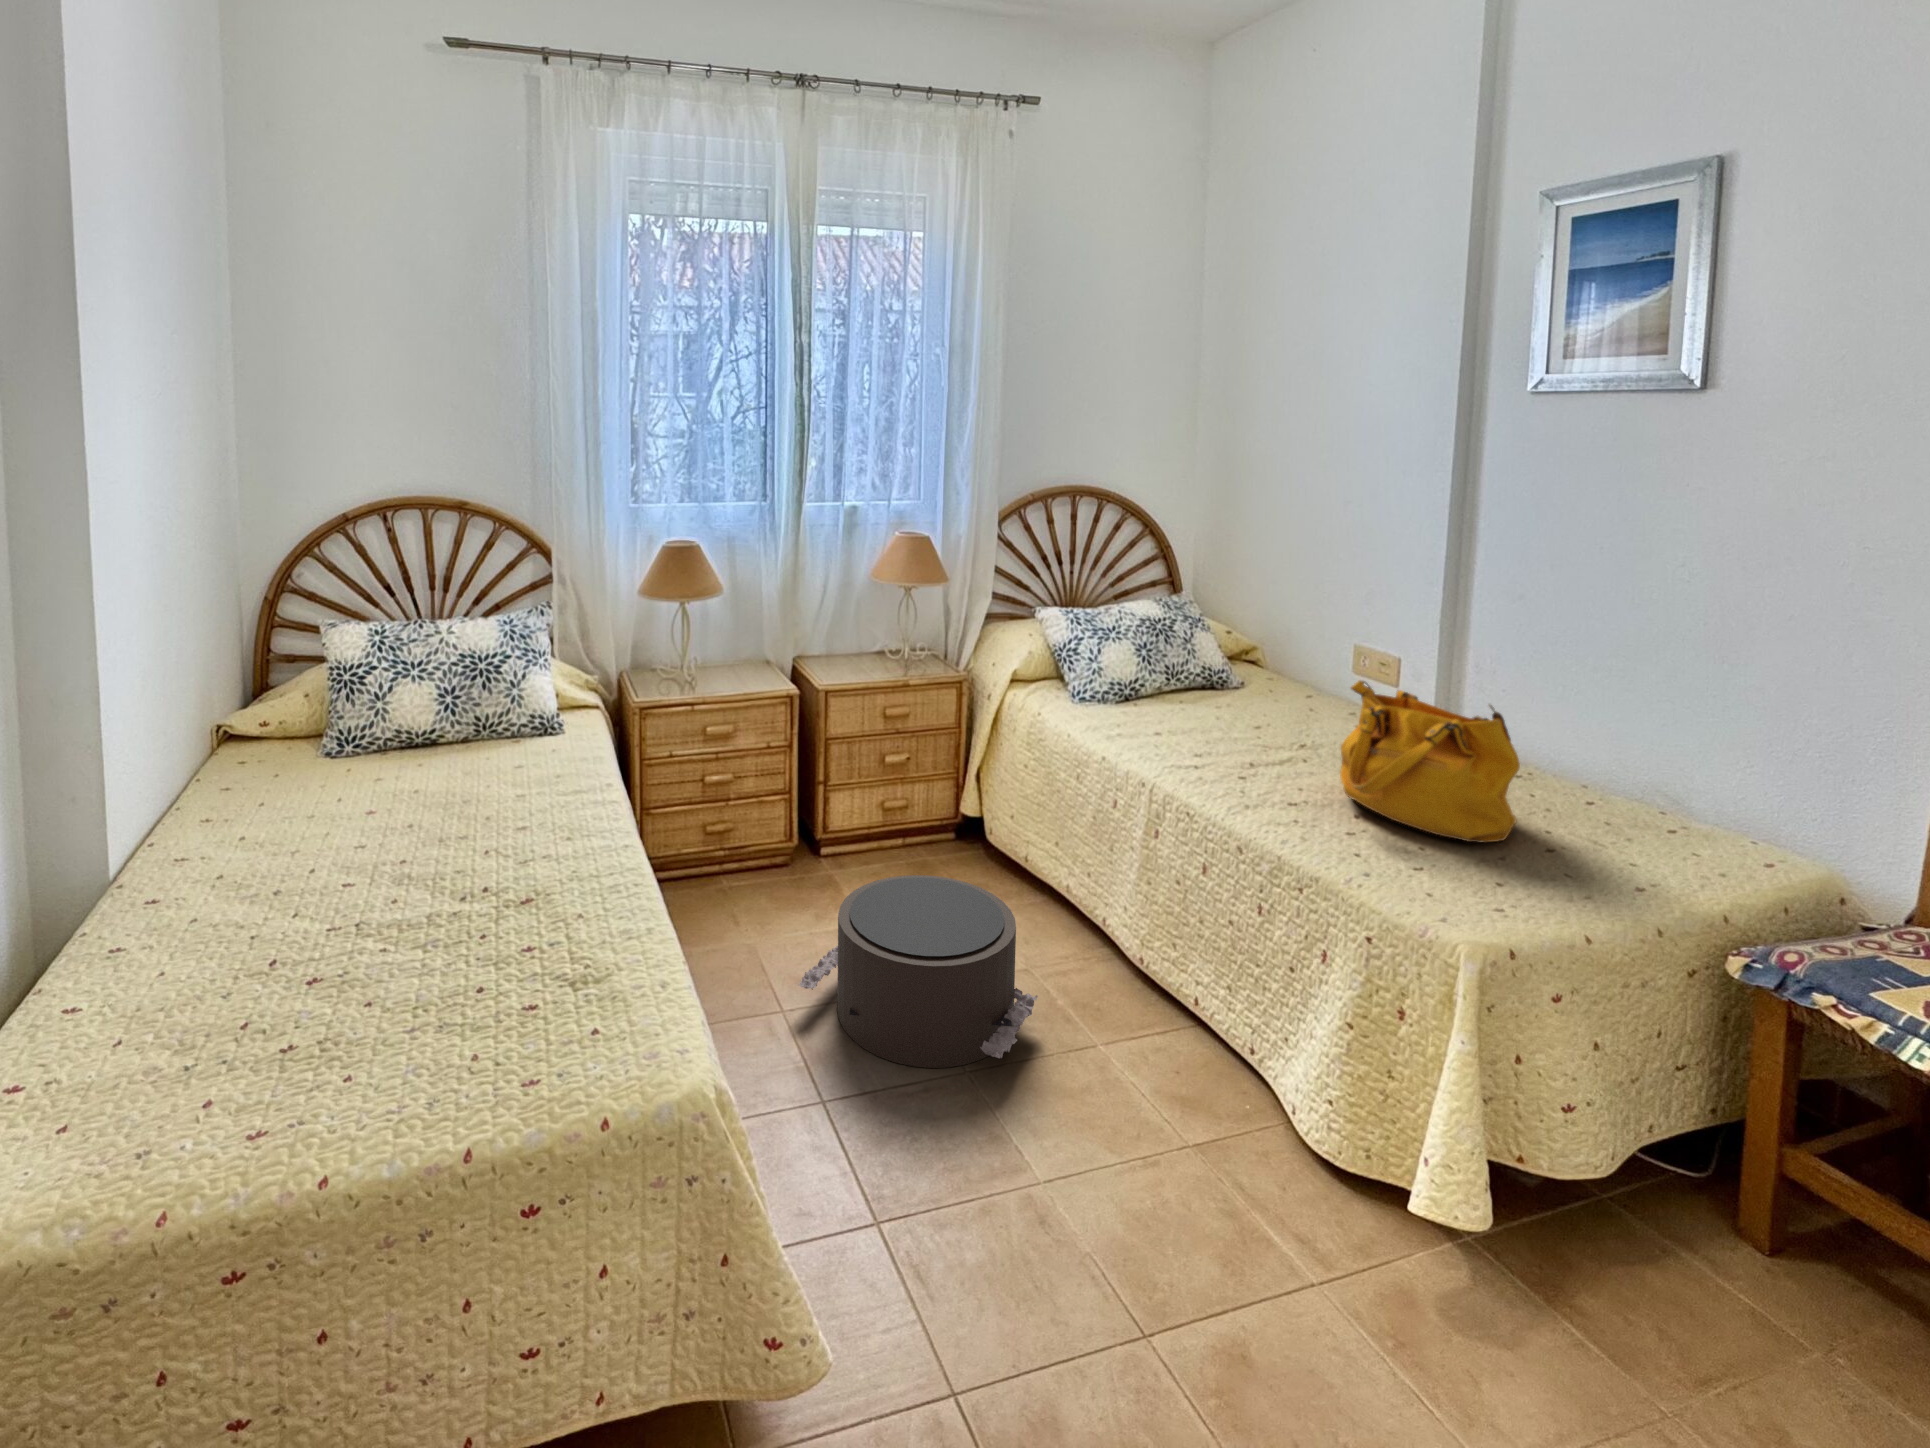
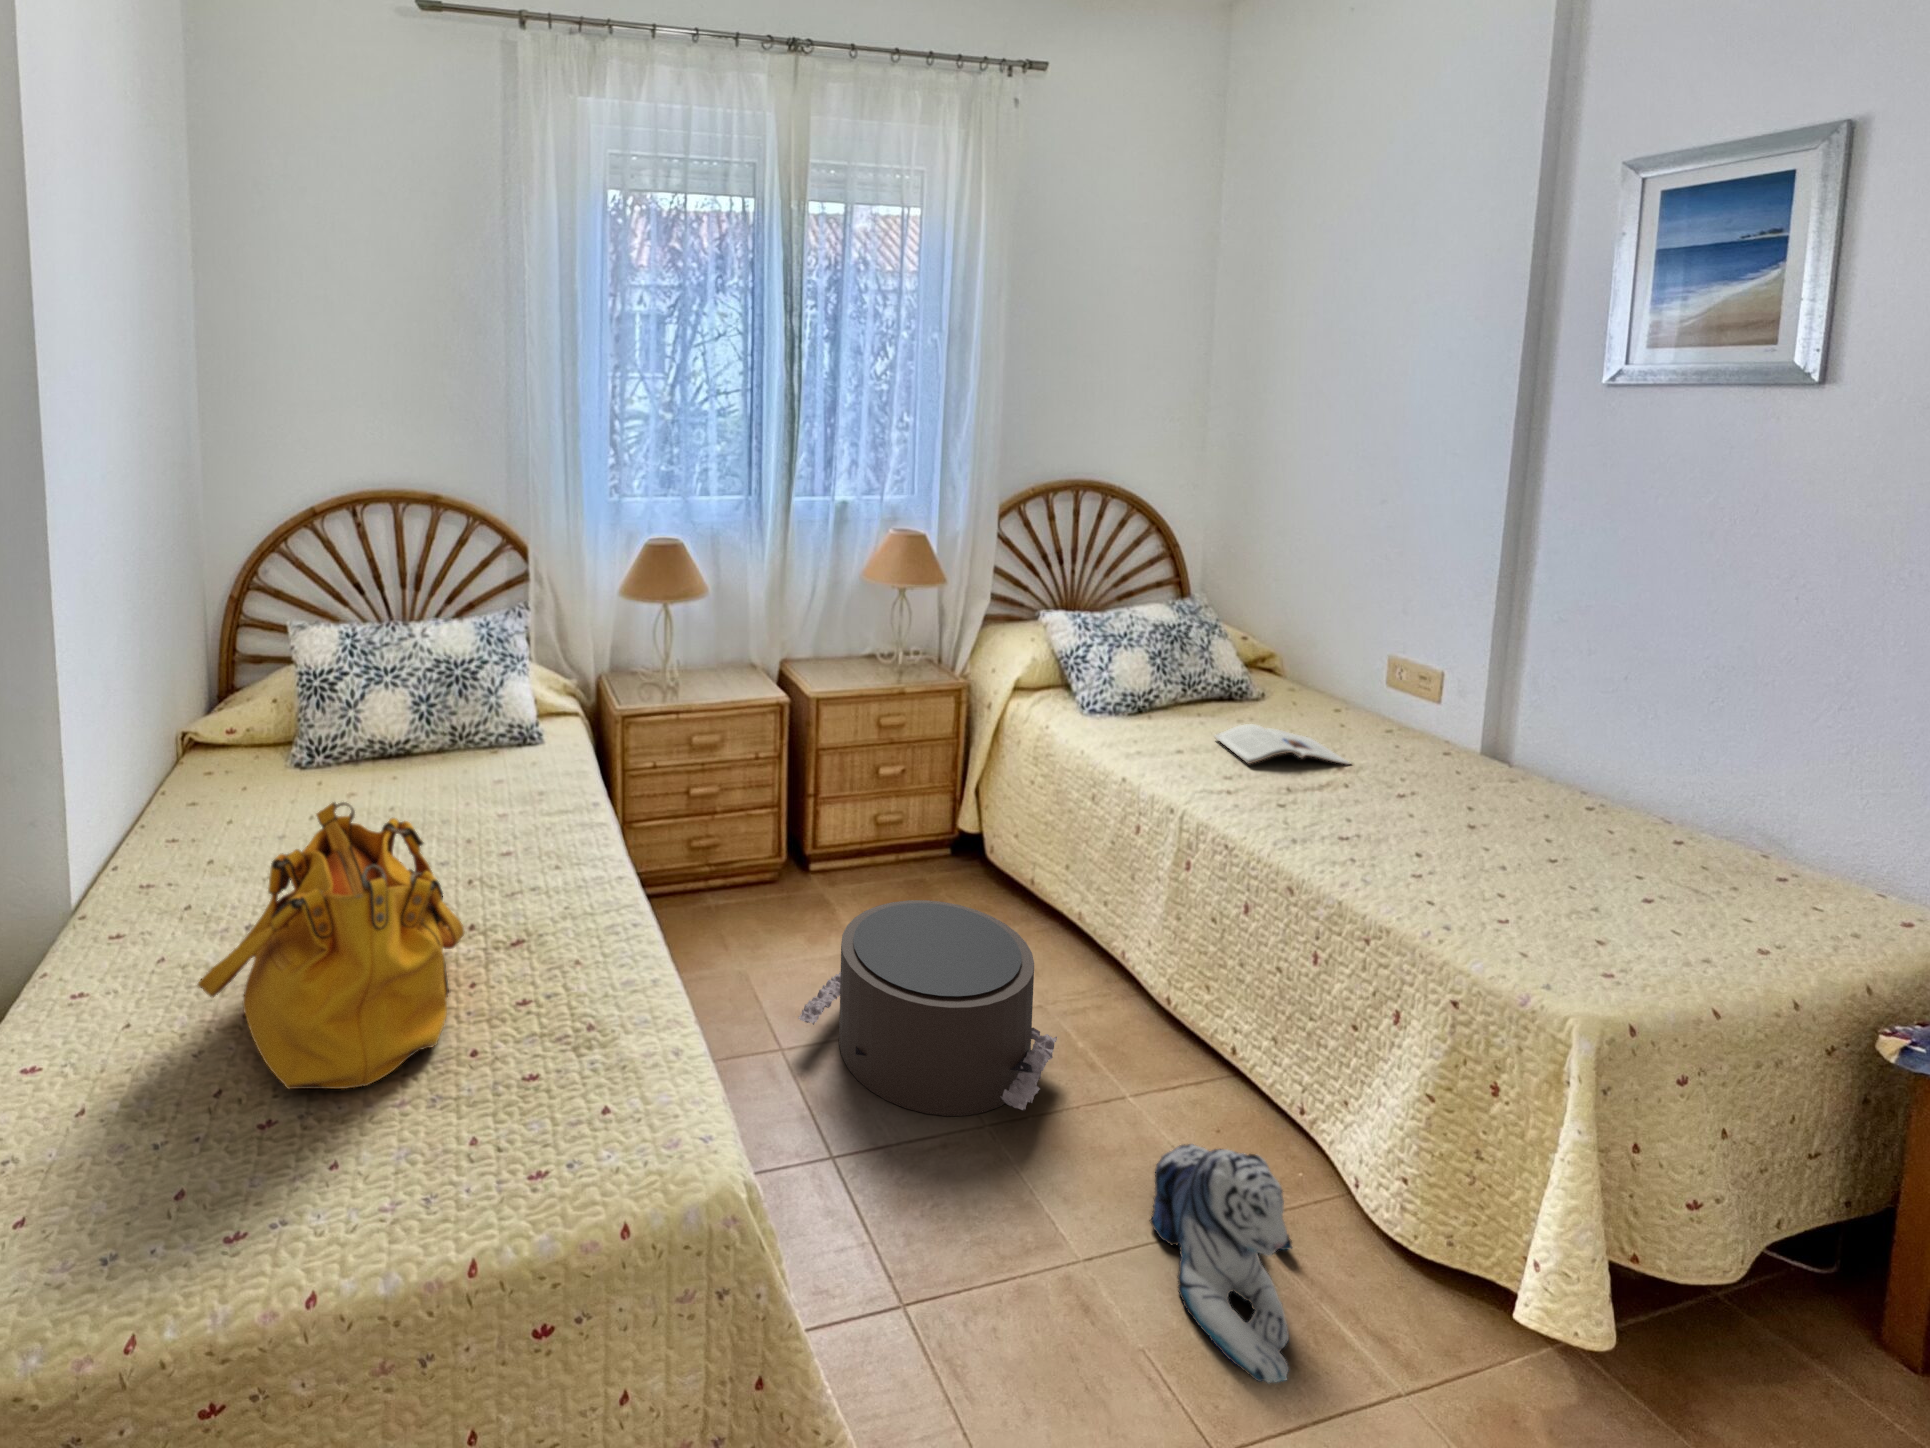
handbag: present [1340,680,1520,843] -> present [198,802,465,1089]
magazine: none [1192,708,1314,744] -> present [1214,724,1350,765]
plush toy: none [1108,1078,1234,1278] -> present [1150,1144,1292,1383]

